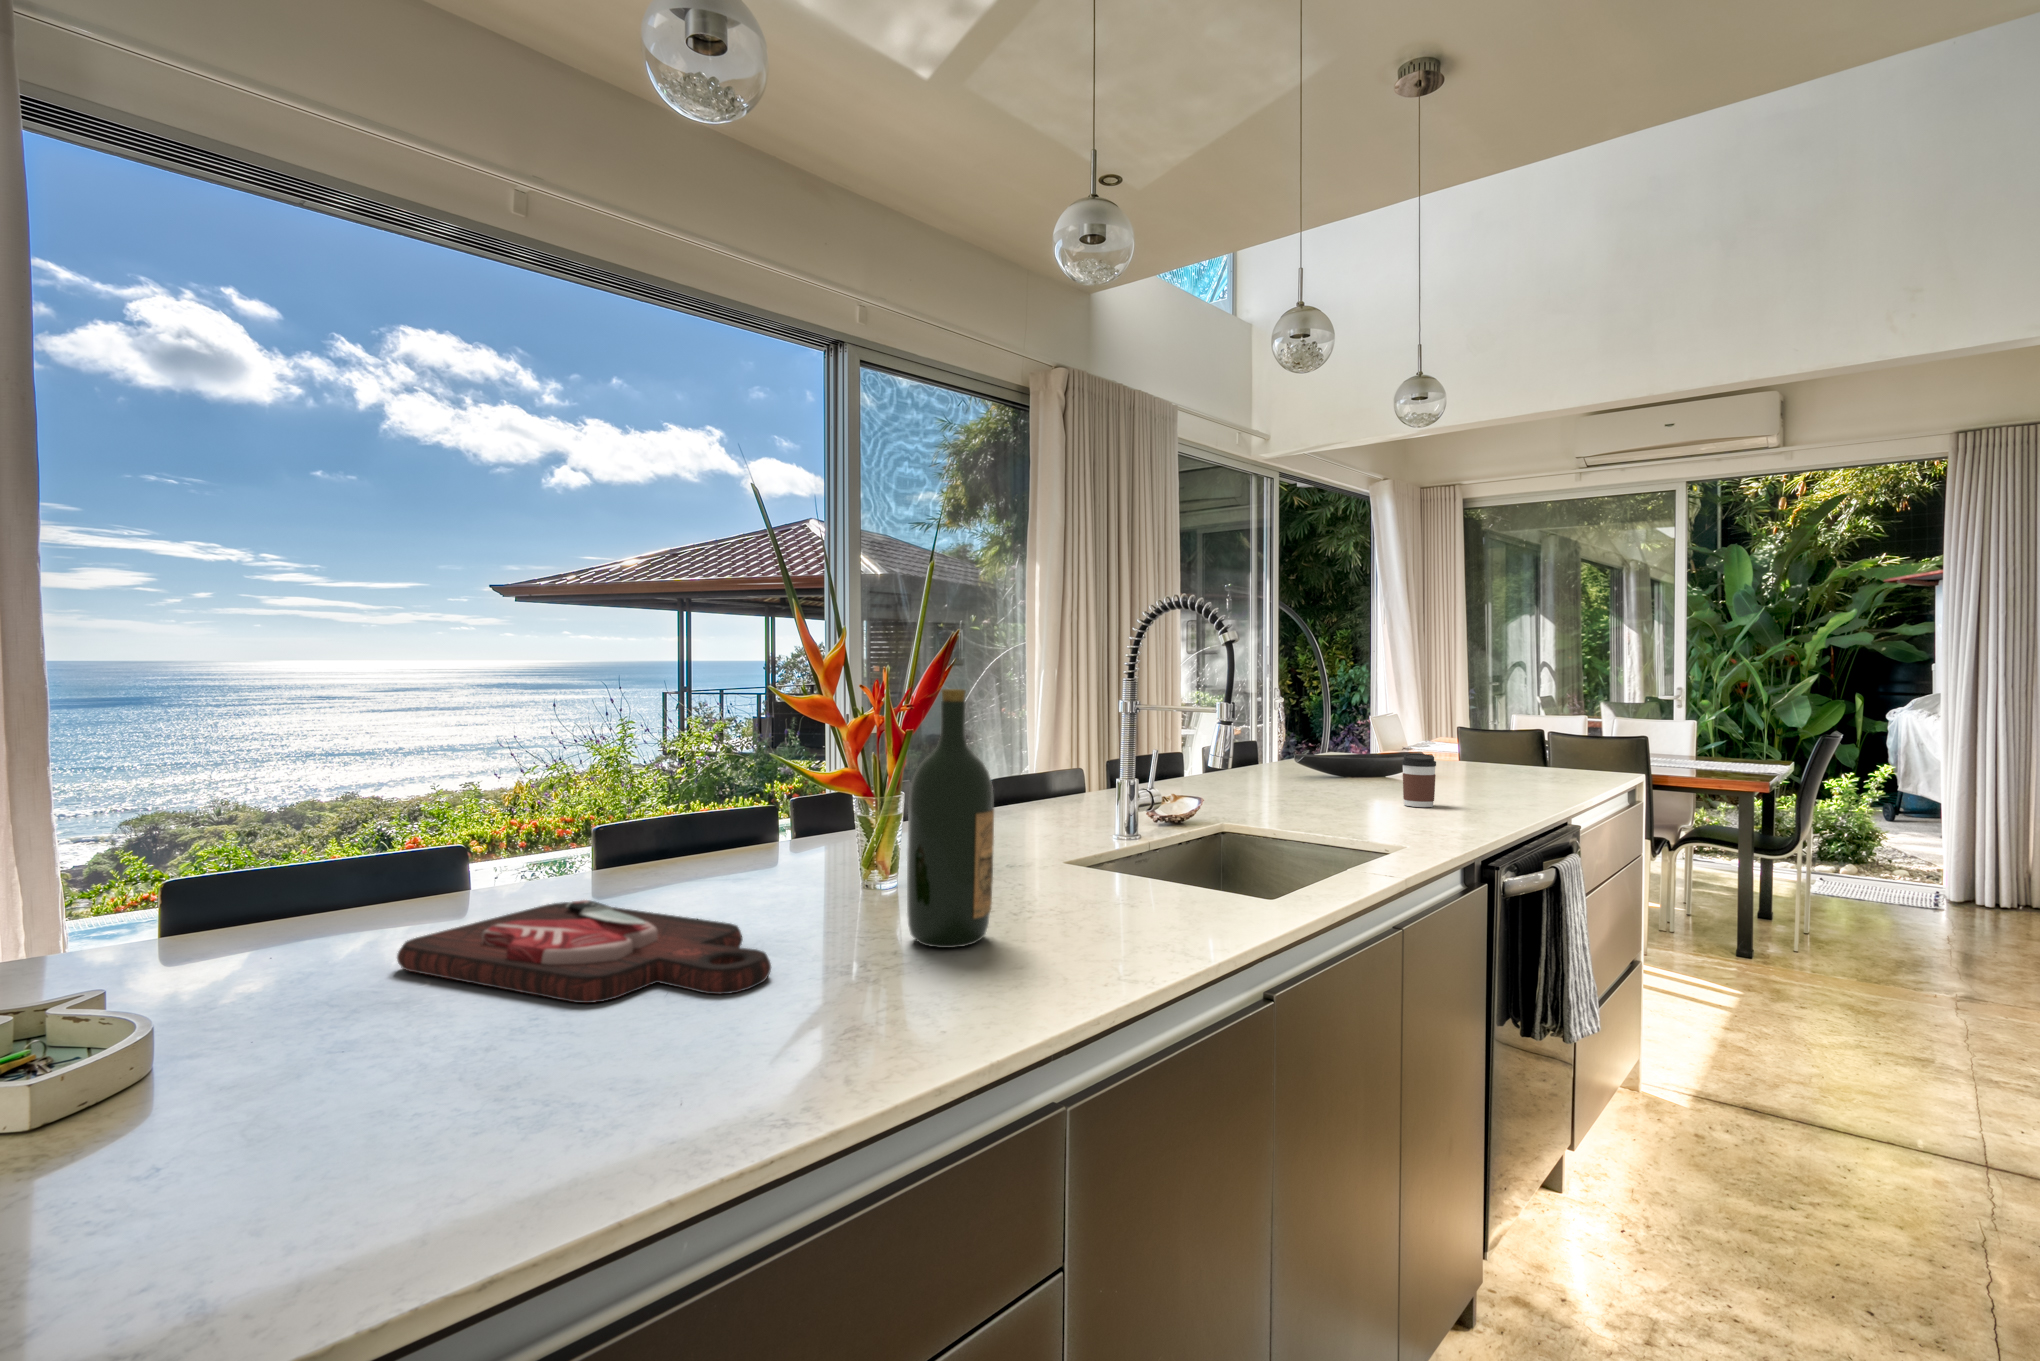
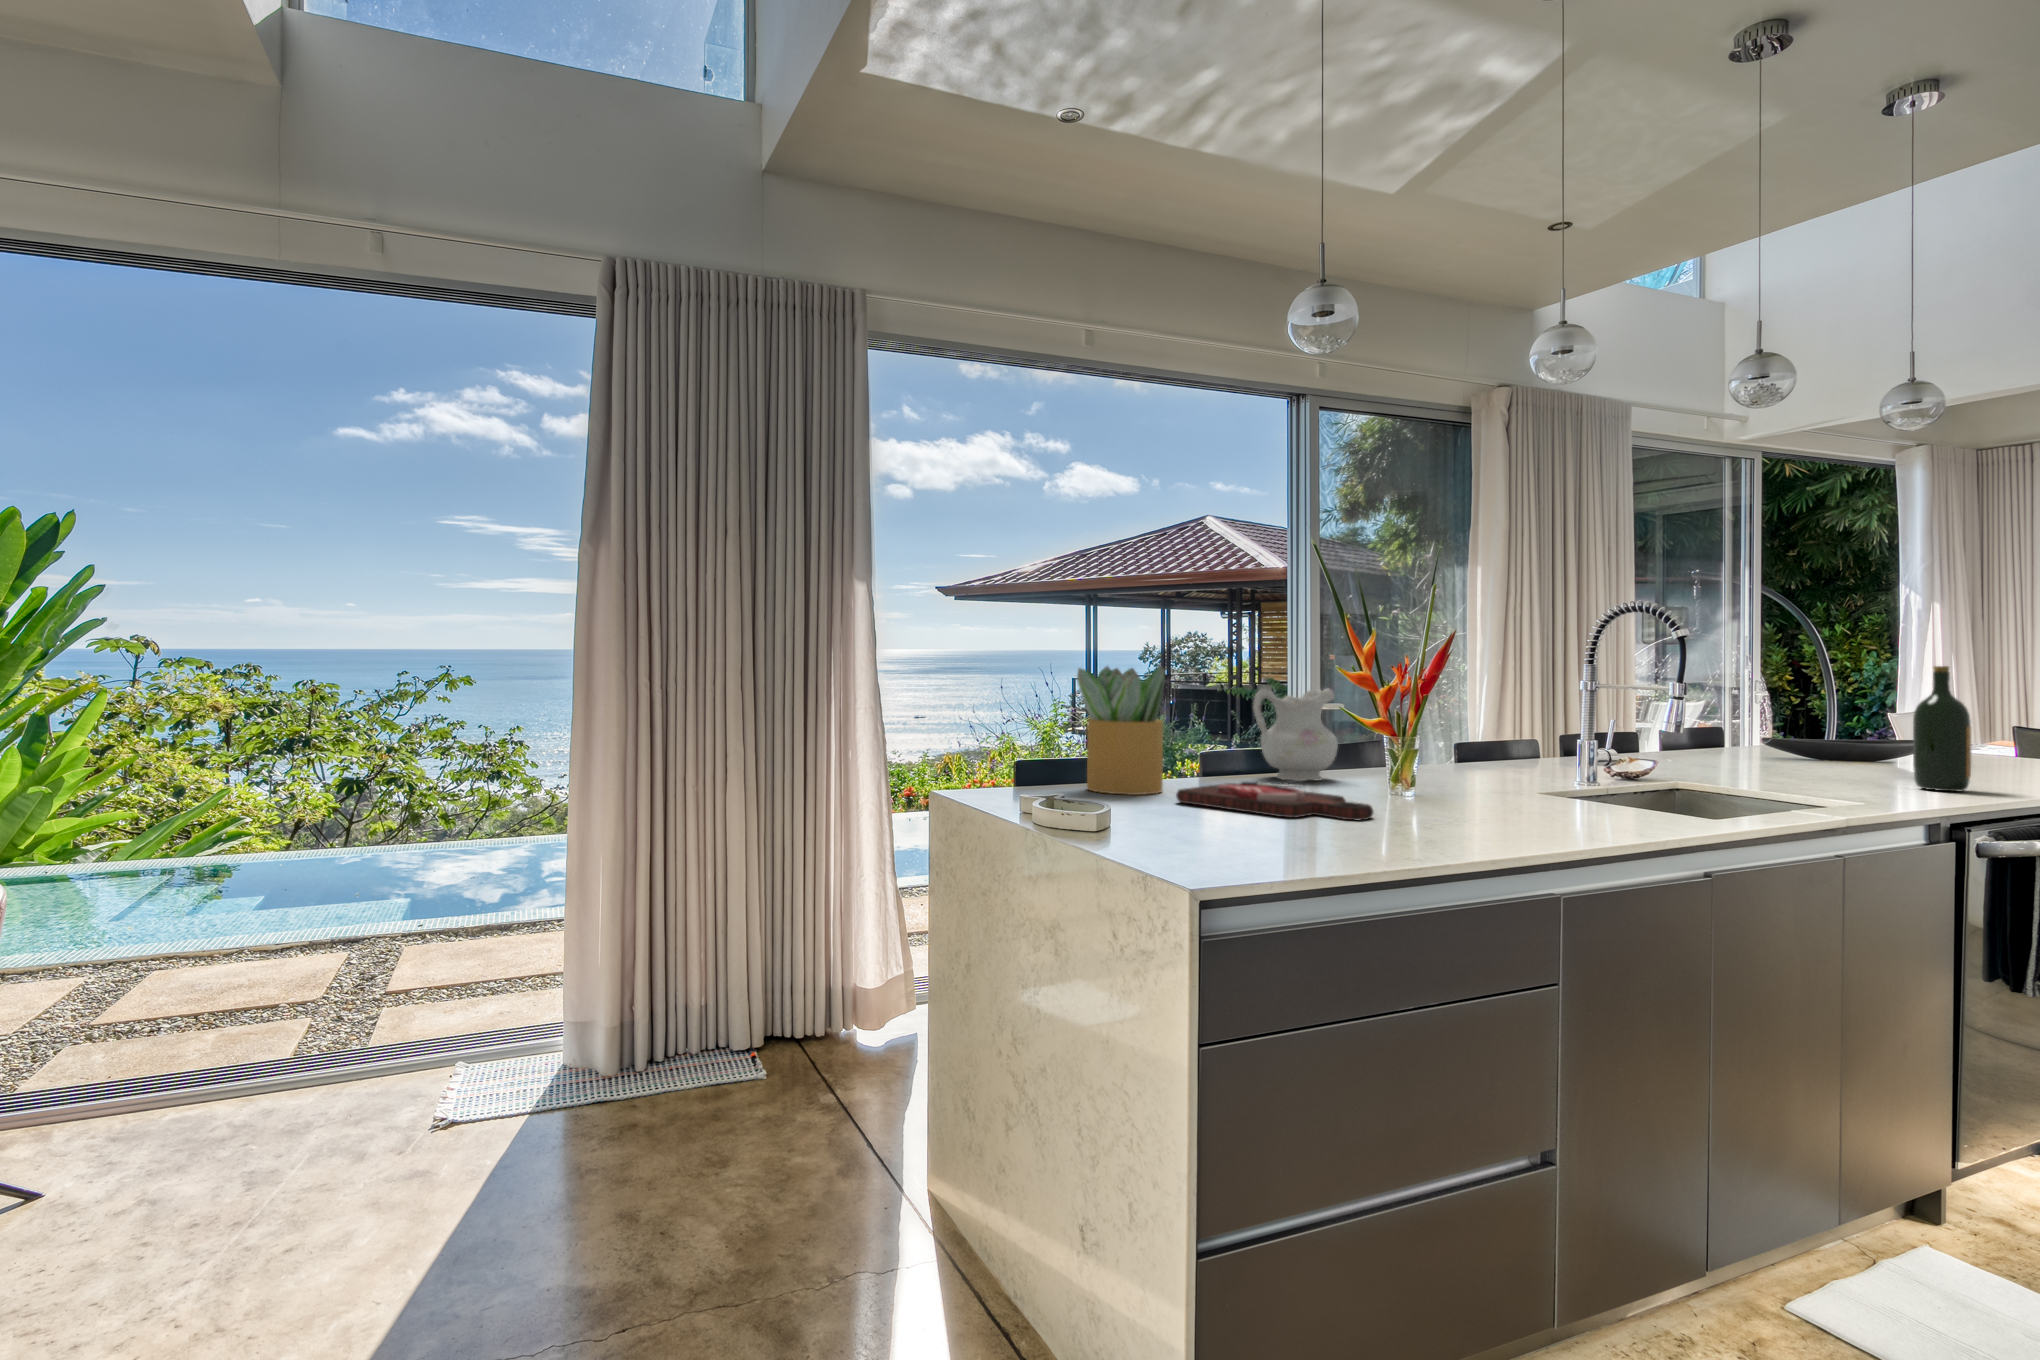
potted plant: none [228,685,456,947] -> present [1077,667,1166,795]
wine bottle: present [907,689,994,948] -> present [1913,666,1971,792]
ceramic pitcher: none [662,713,798,867] -> present [1253,685,1338,781]
coffee cup: present [1402,754,1436,807] -> none [1874,733,1914,781]

